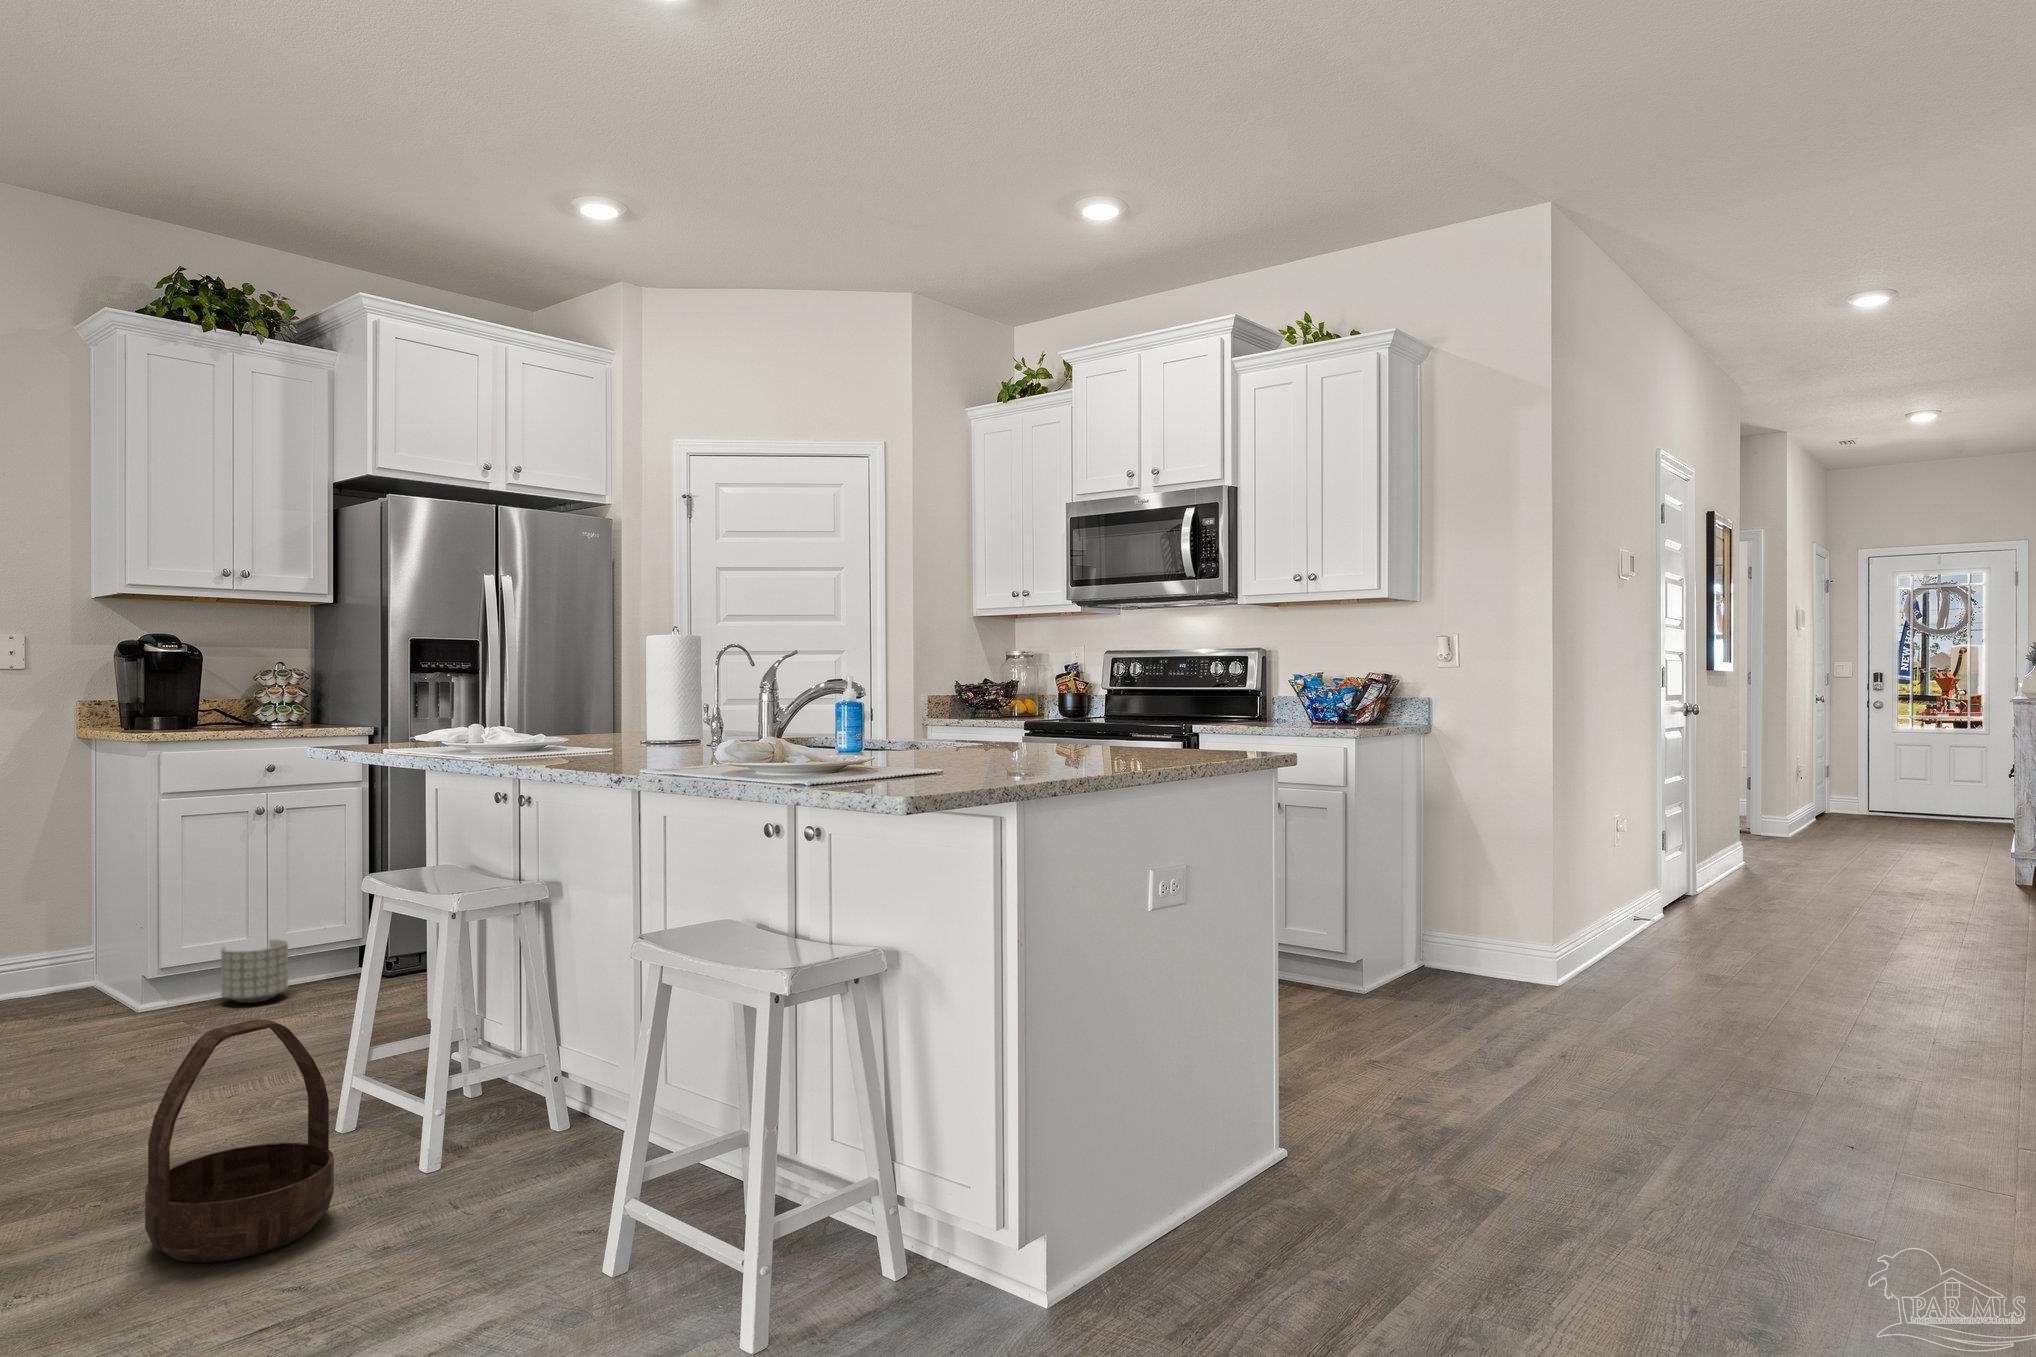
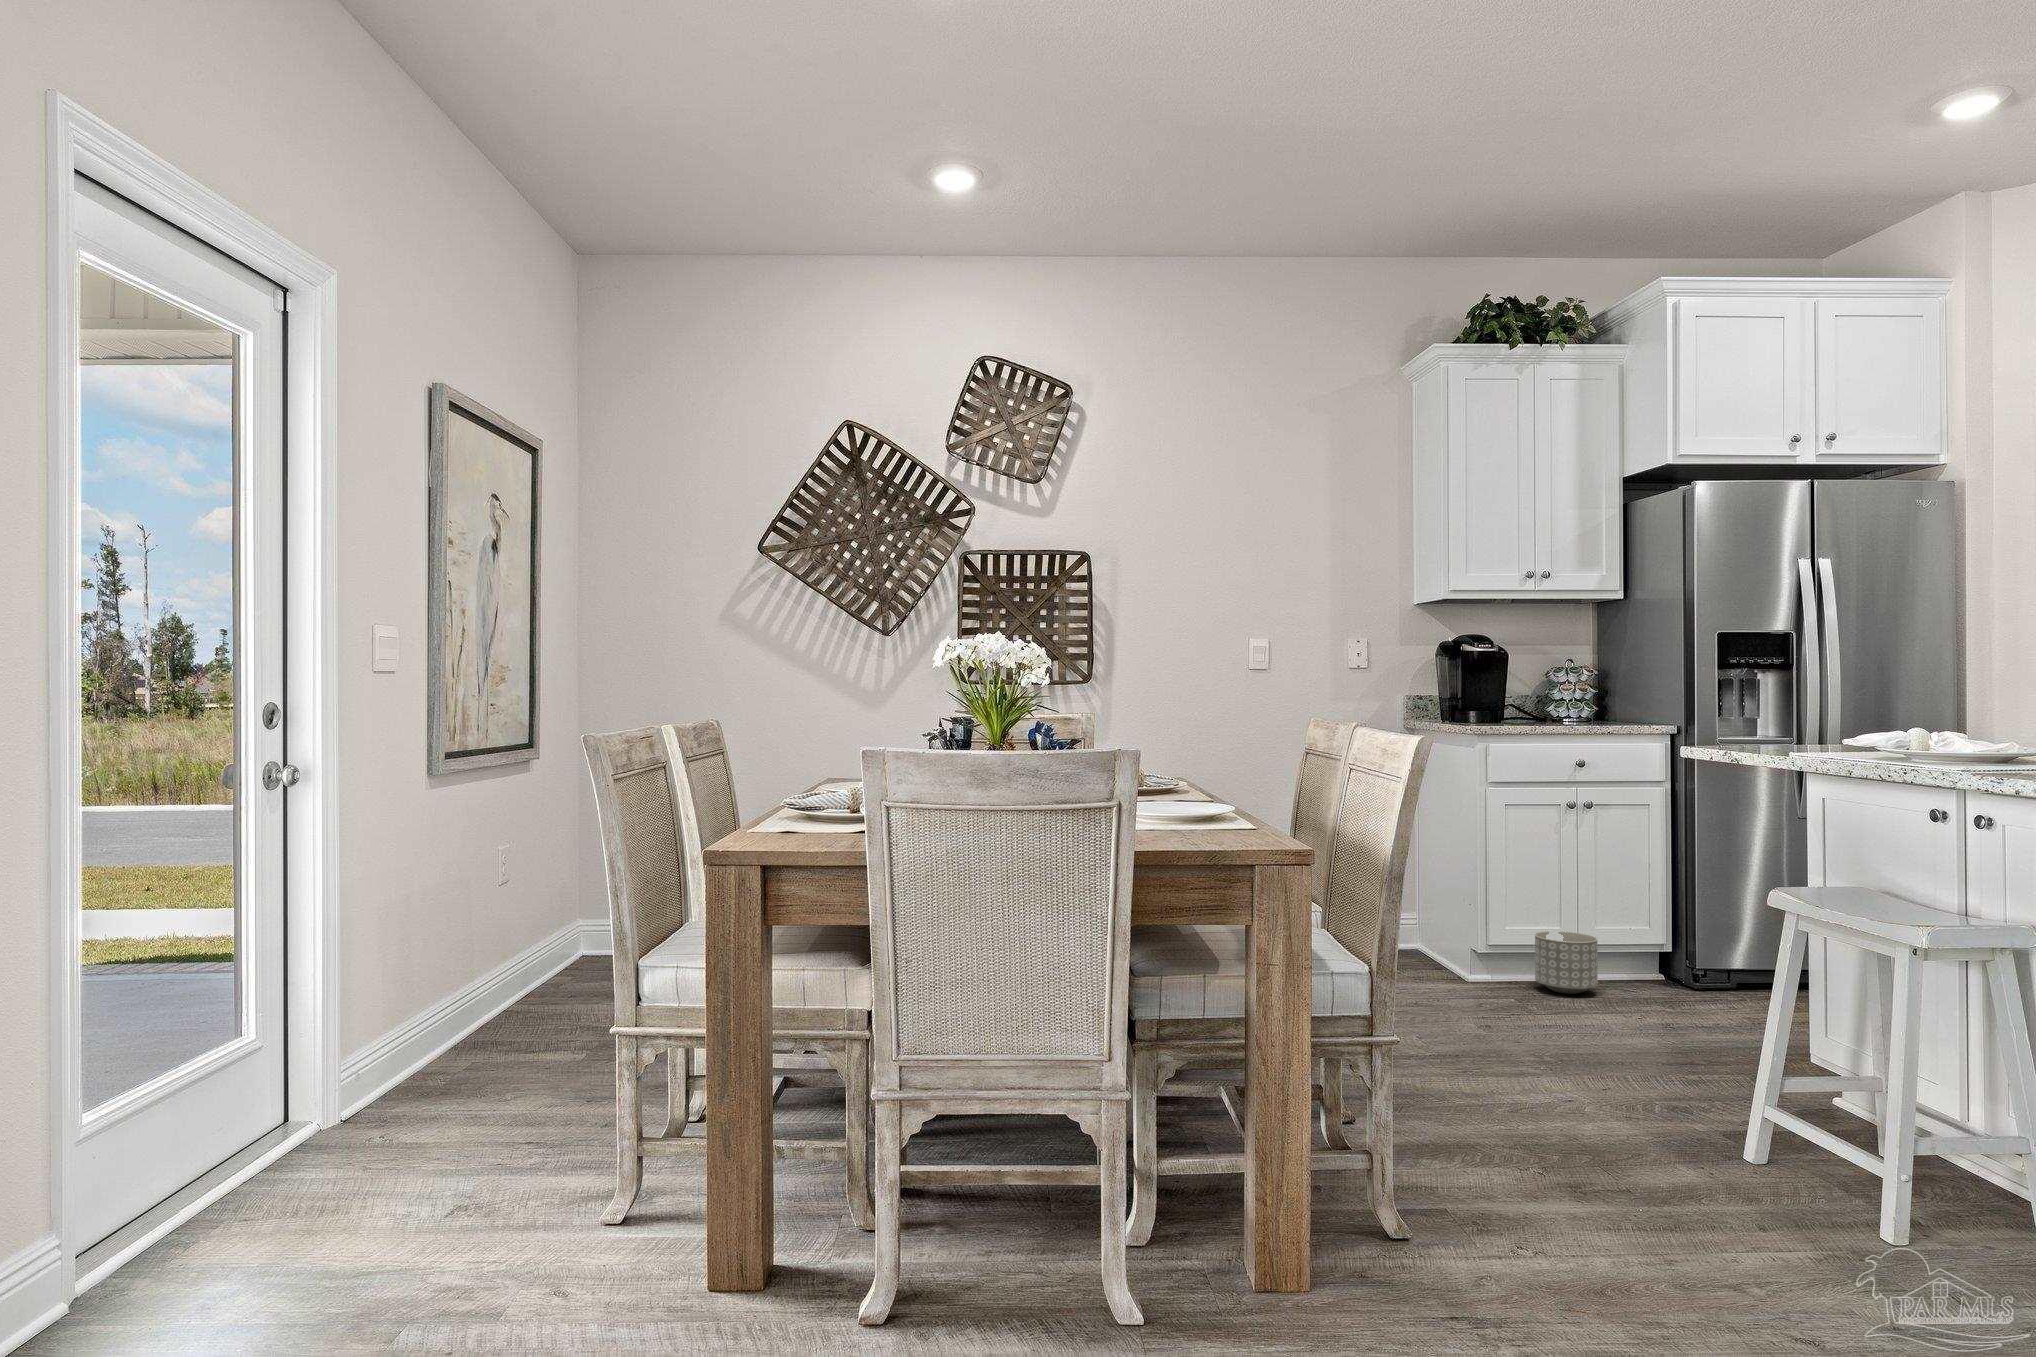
basket: present [145,1019,334,1263] -> none [1611,1023,1812,1288]

